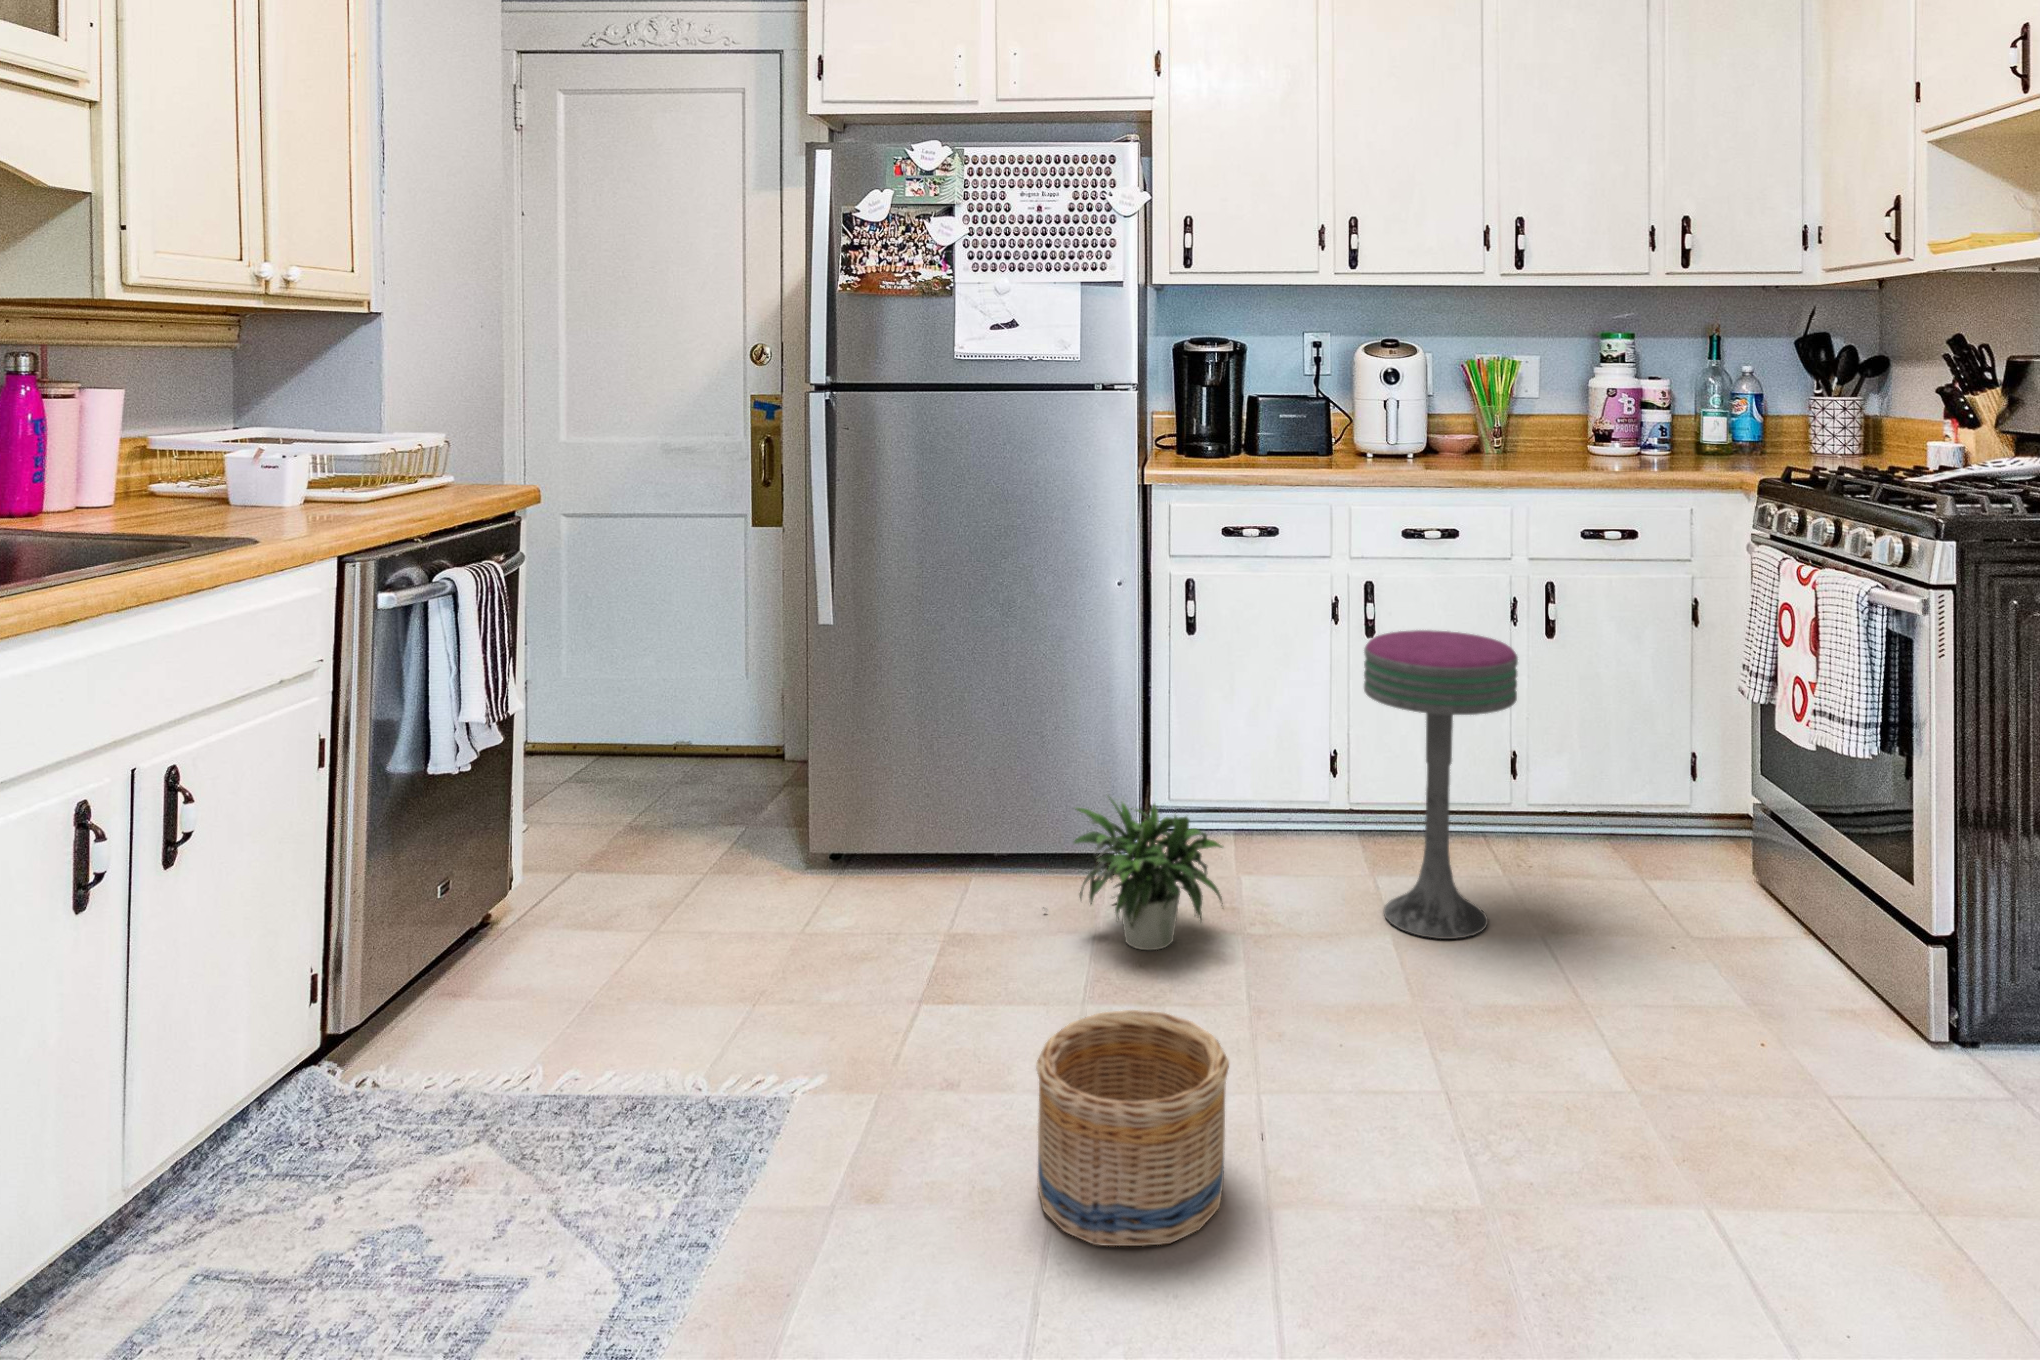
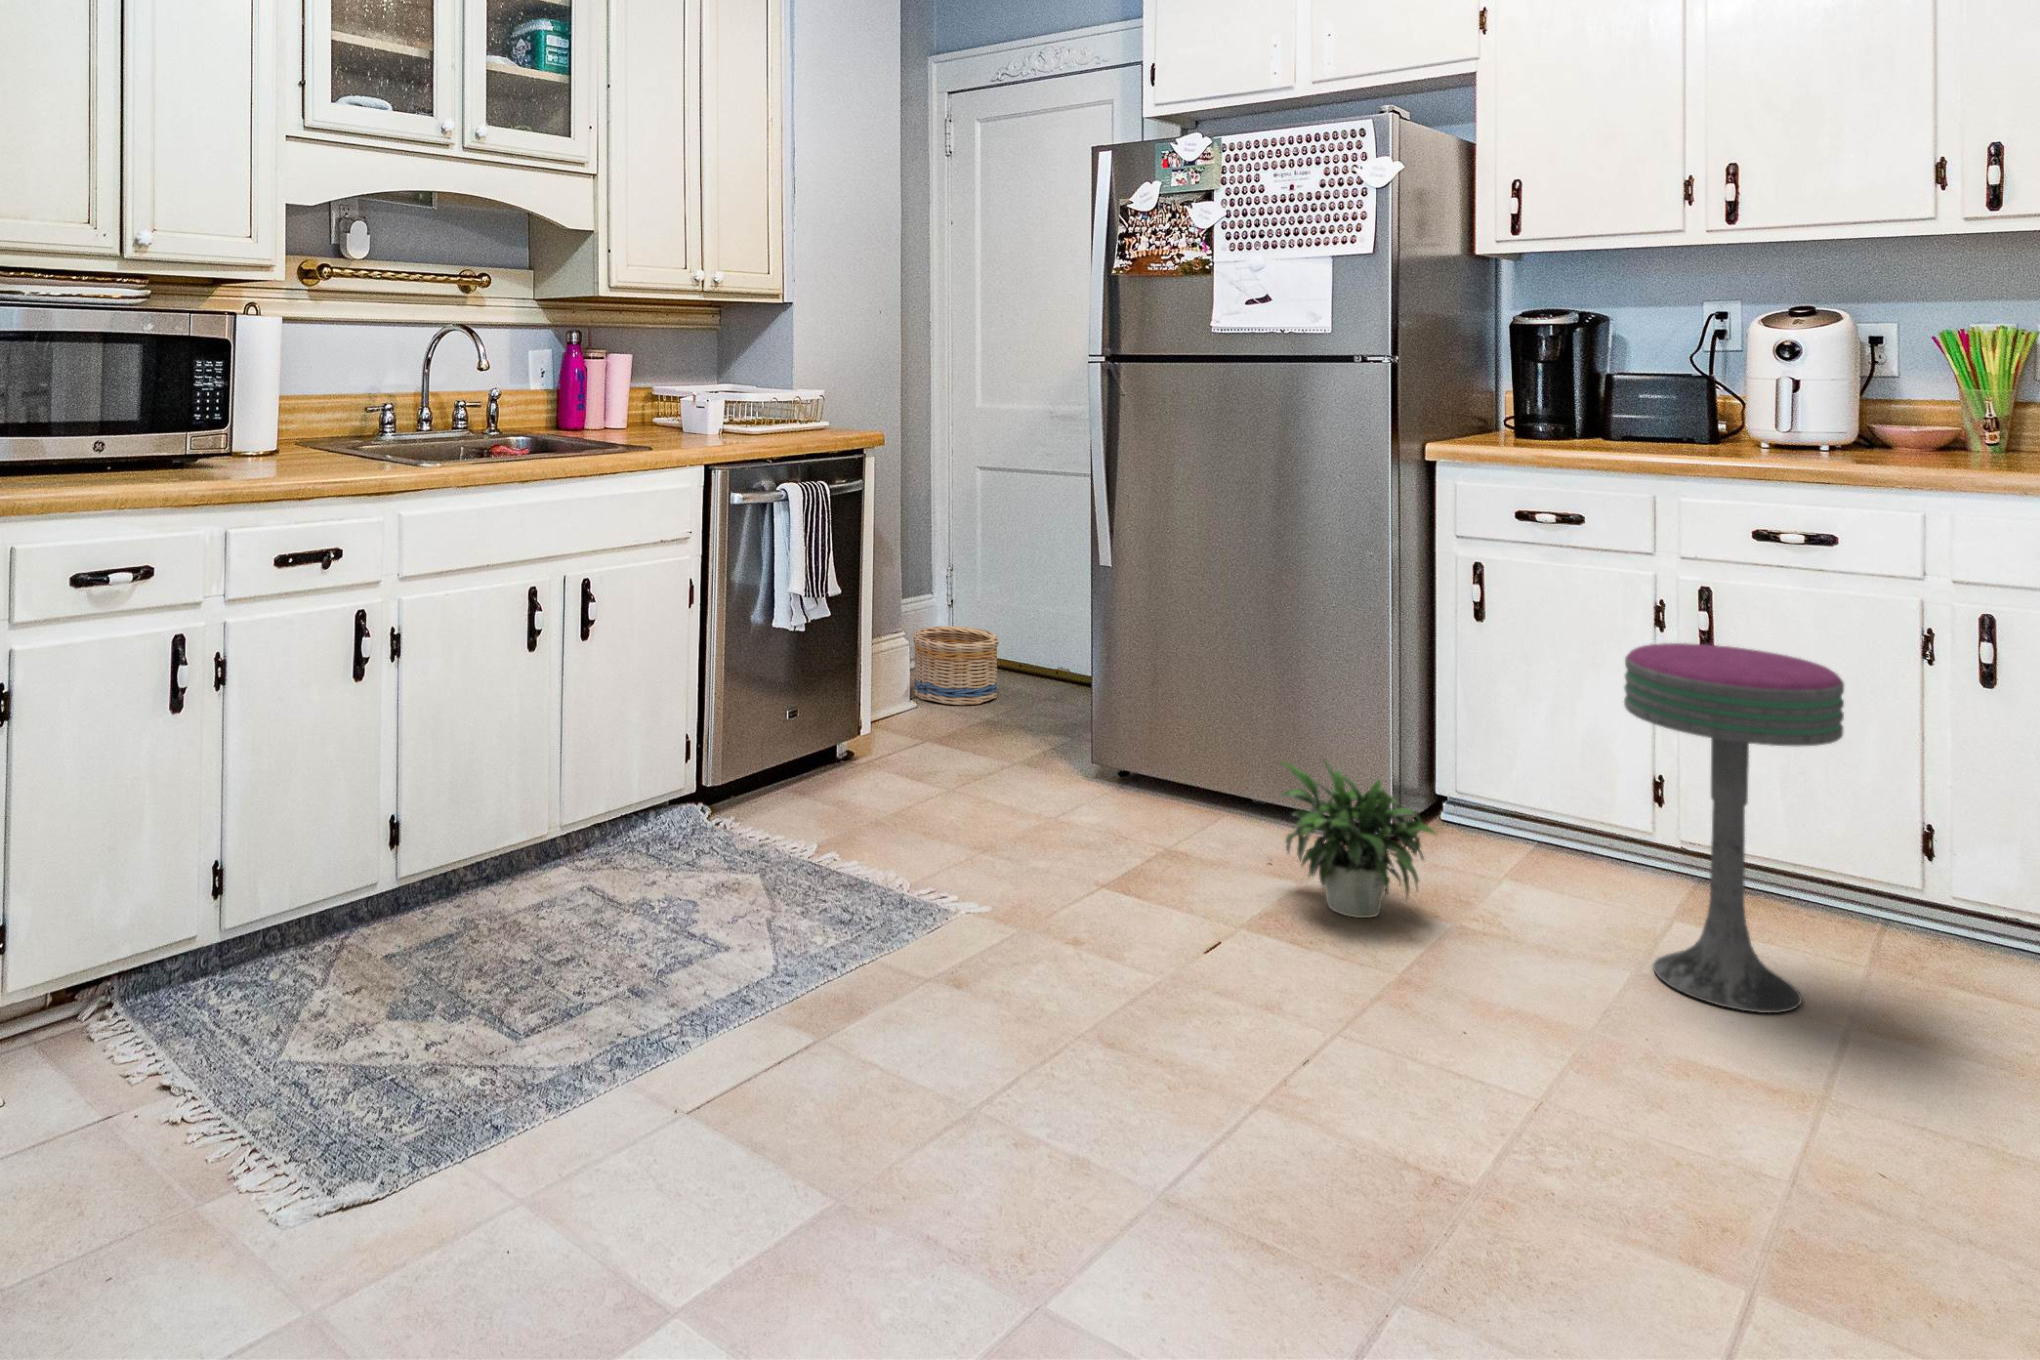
basket: present [1036,1010,1229,1246] -> present [913,626,999,705]

